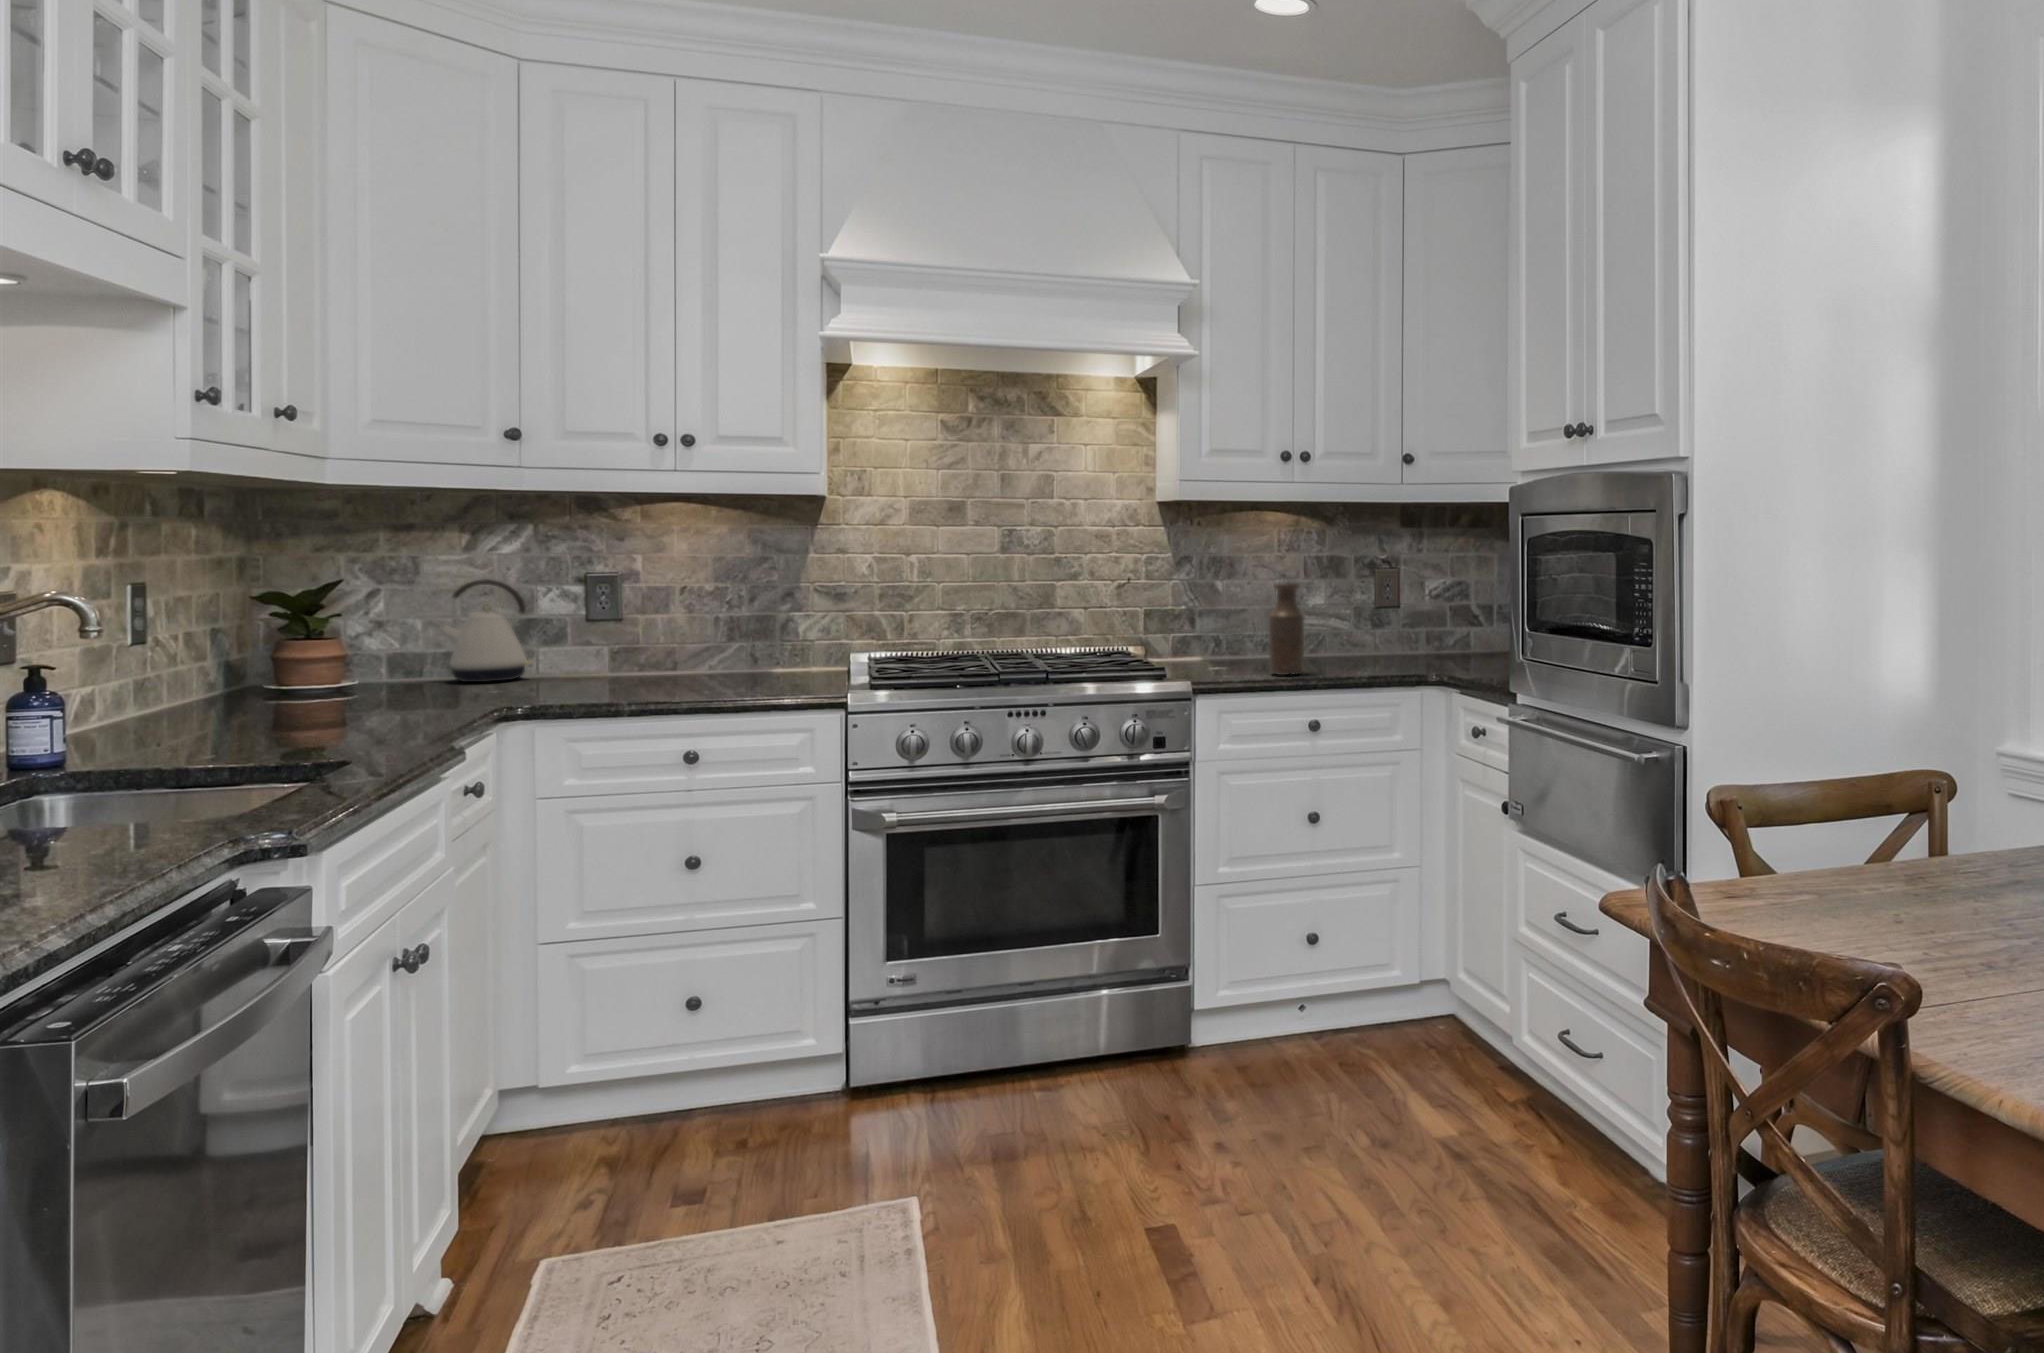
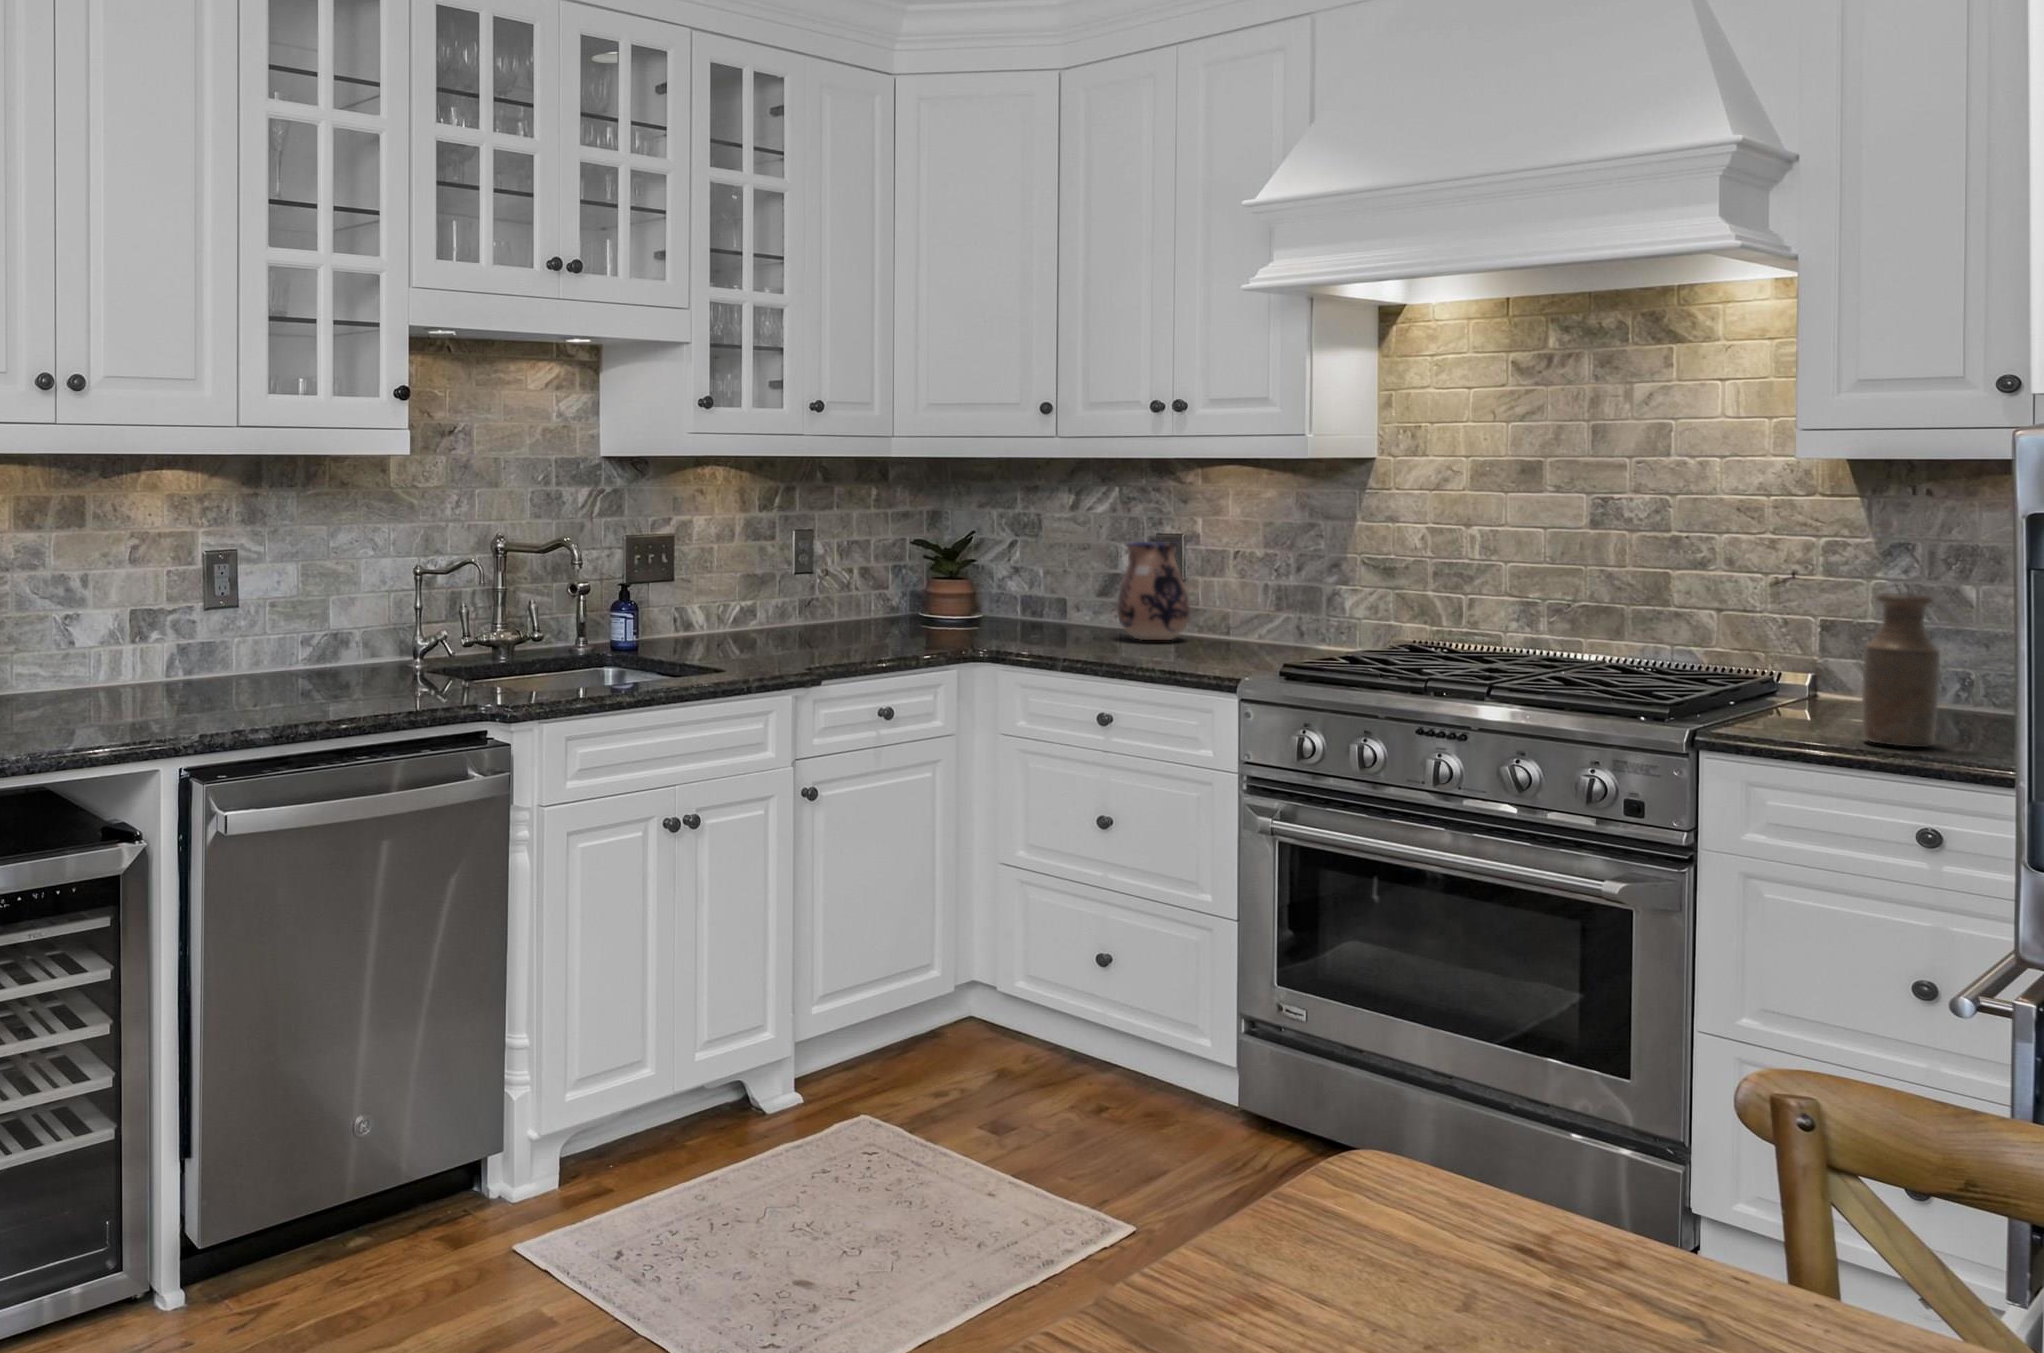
kettle: present [439,579,533,682] -> none [1023,536,1085,628]
ceramic pitcher: none [594,579,682,679] -> present [1117,542,1190,640]

